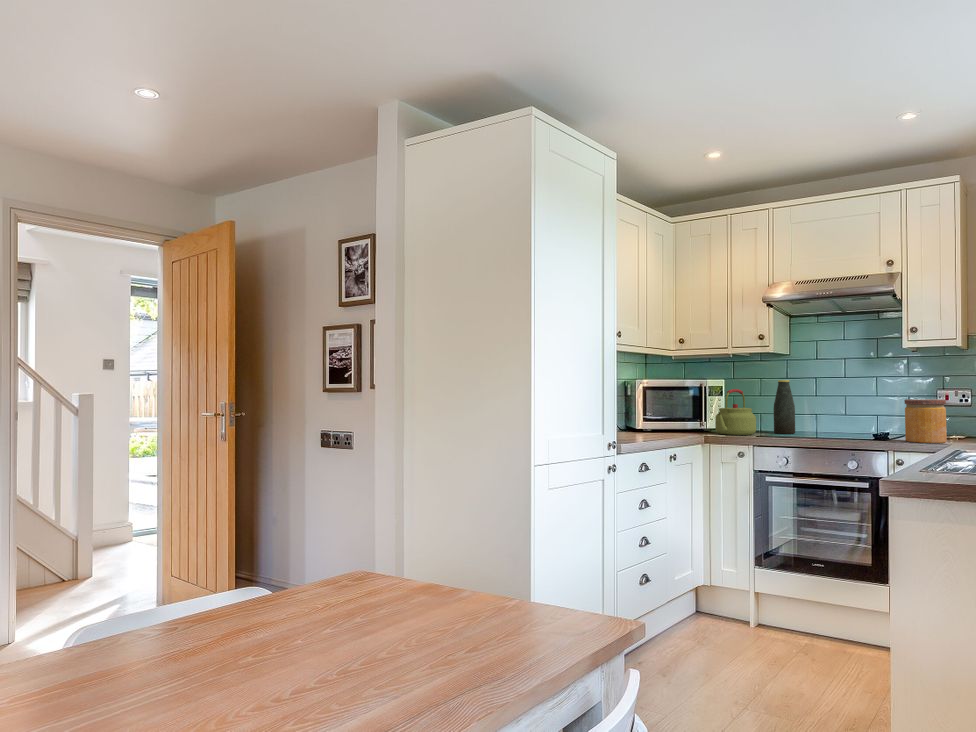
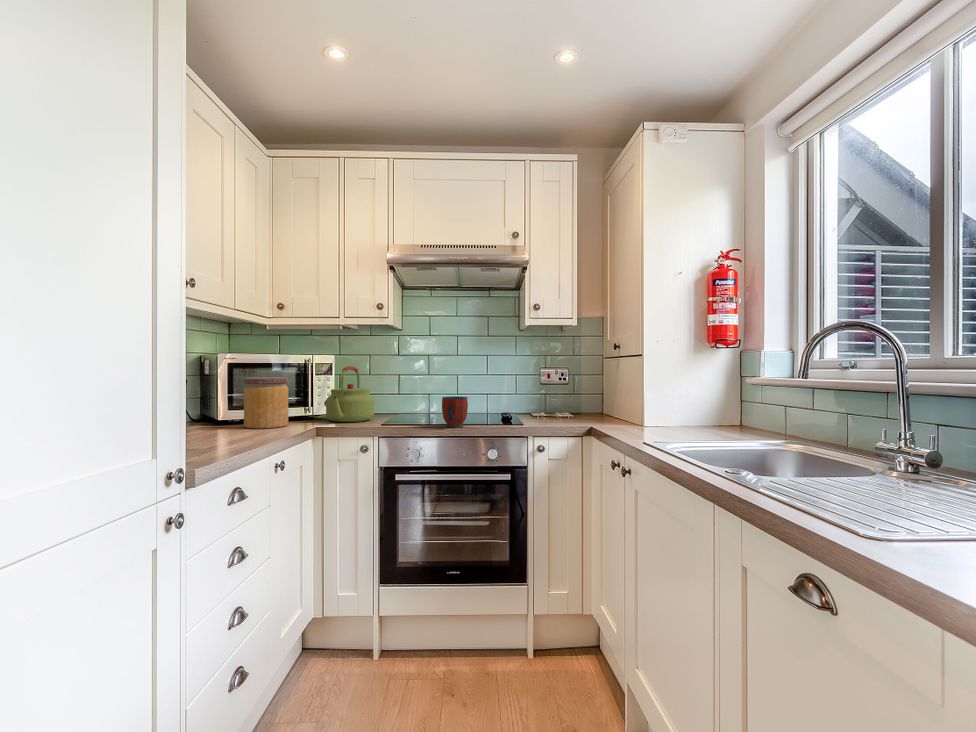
bottle: present [774,380,795,434] -> none [387,357,408,415]
jar: present [904,399,947,443] -> present [244,377,289,429]
mug: none [804,415,829,441] -> present [442,397,468,427]

